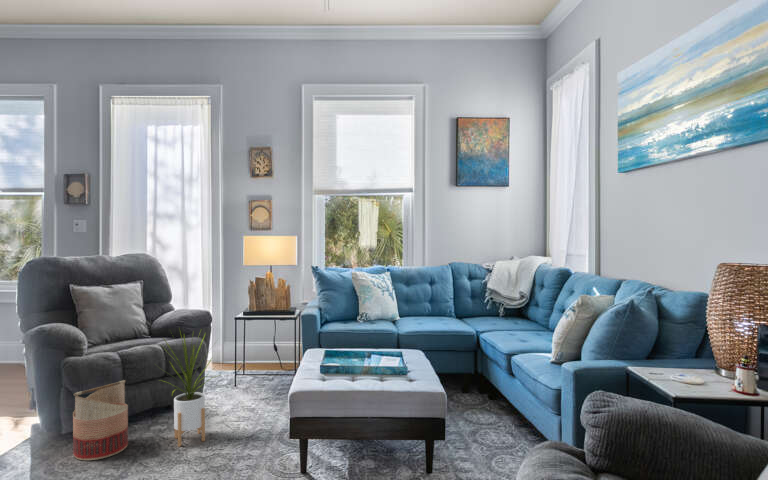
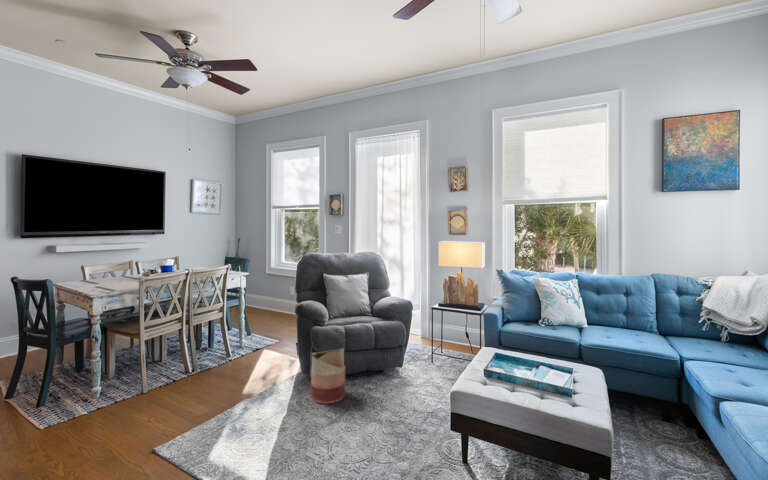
house plant: present [164,335,211,447] -> none [358,314,409,408]

